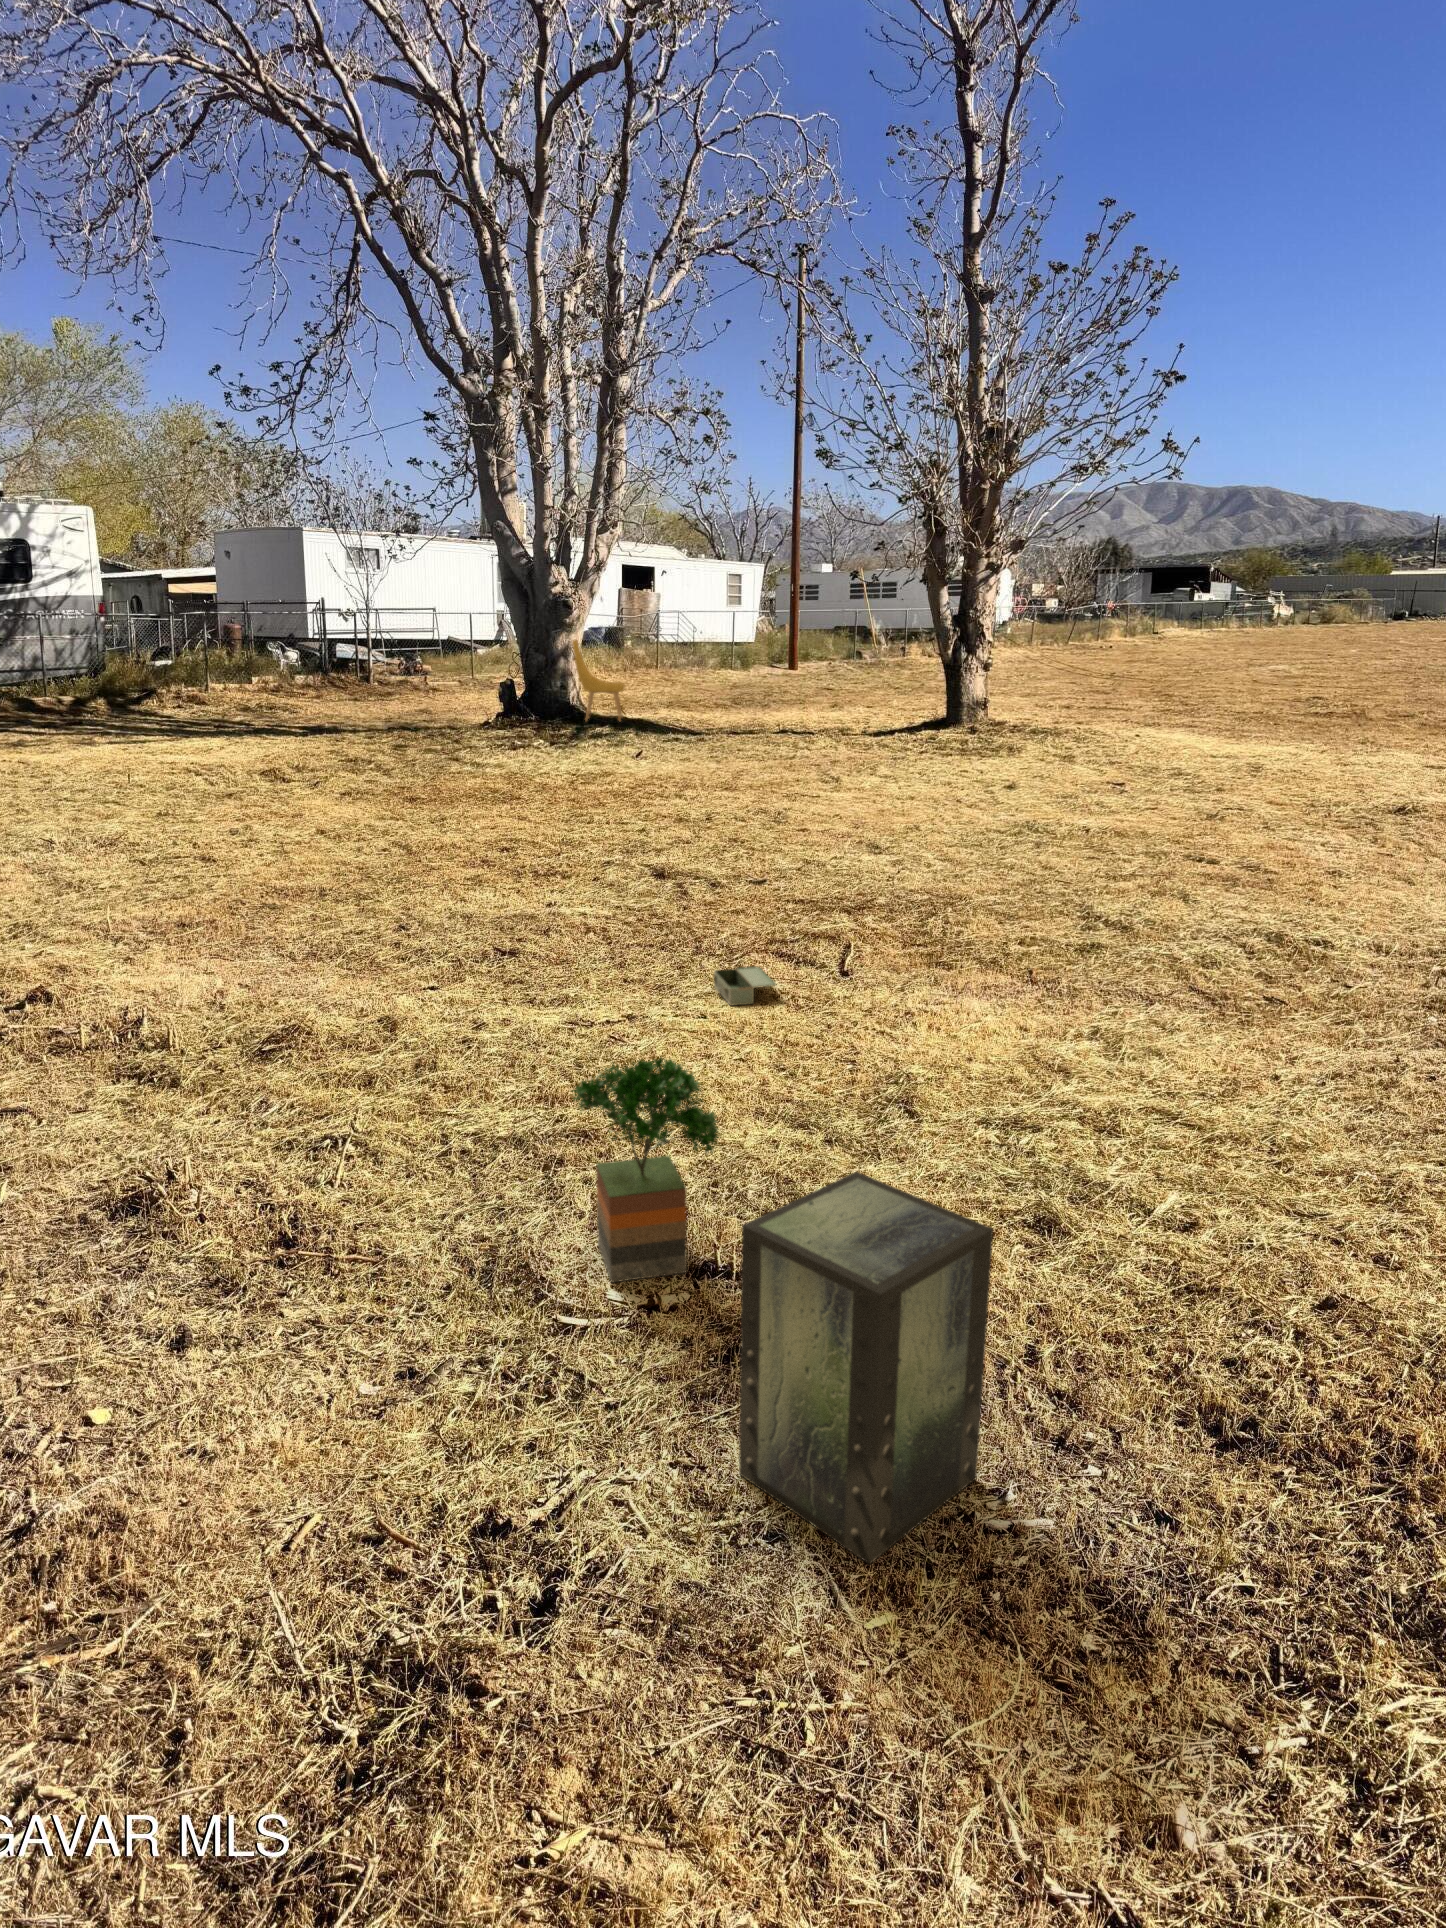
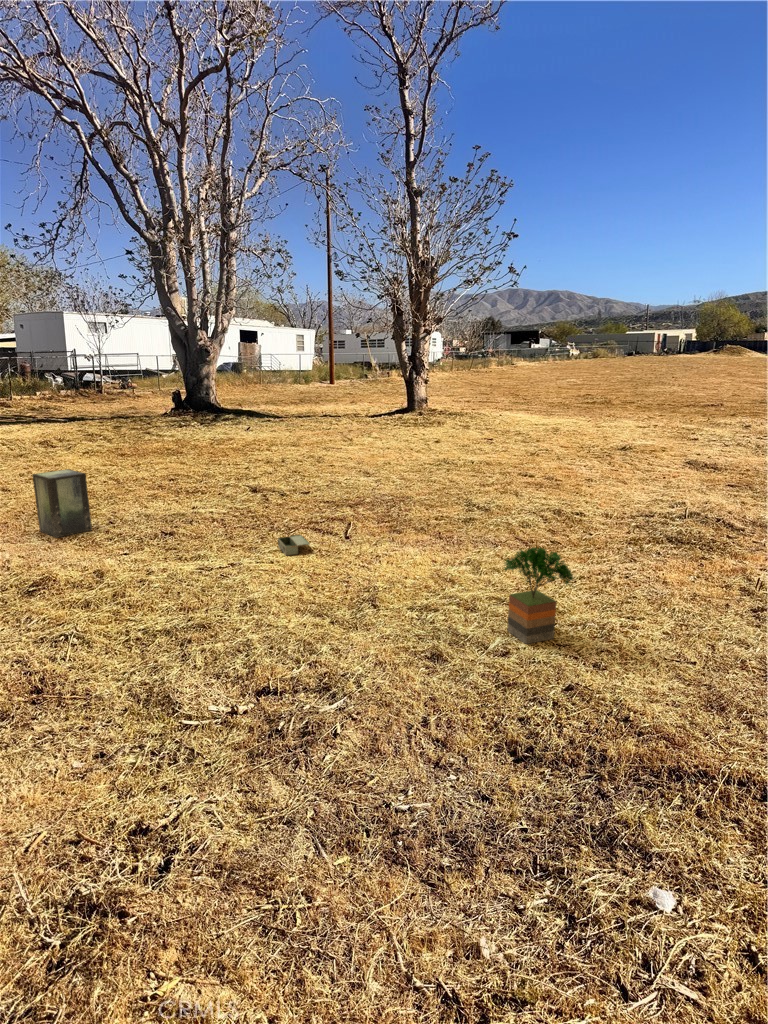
chair: present [572,640,625,721] -> none [212,369,241,412]
potted tree: present [573,1057,720,1282] -> present [504,547,574,644]
storage box: present [739,1172,993,1564] -> present [32,469,92,538]

